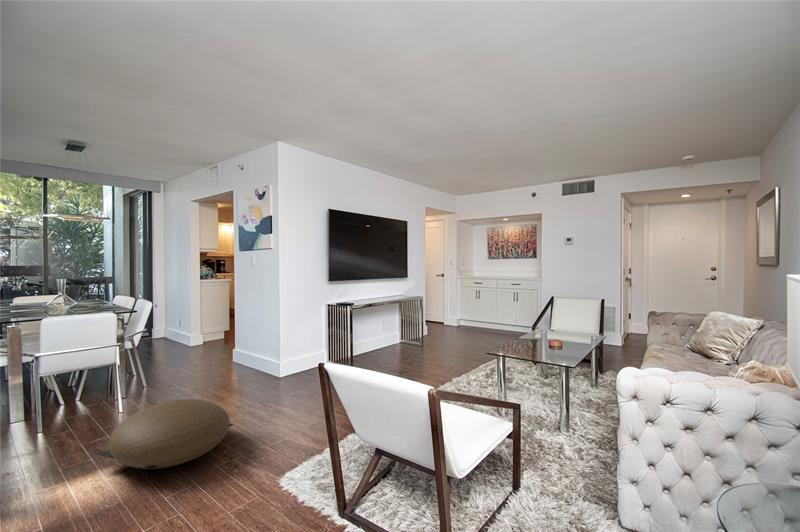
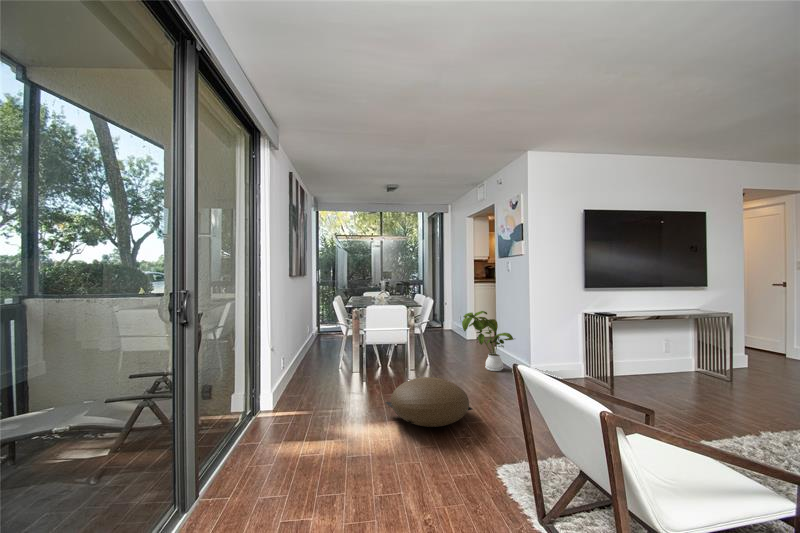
house plant: none [199,311,265,377] -> present [462,311,514,371]

